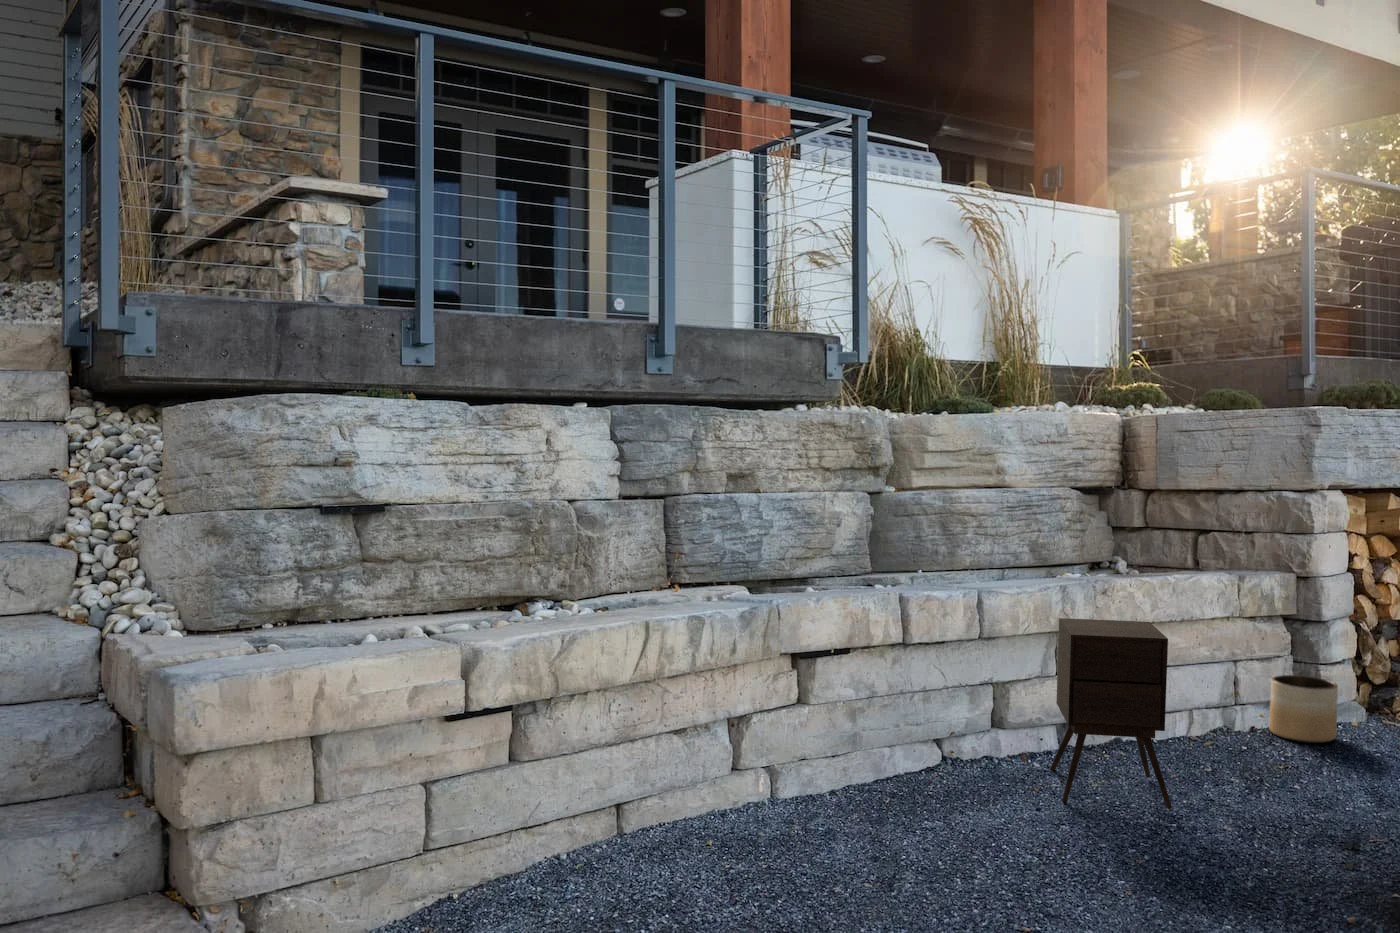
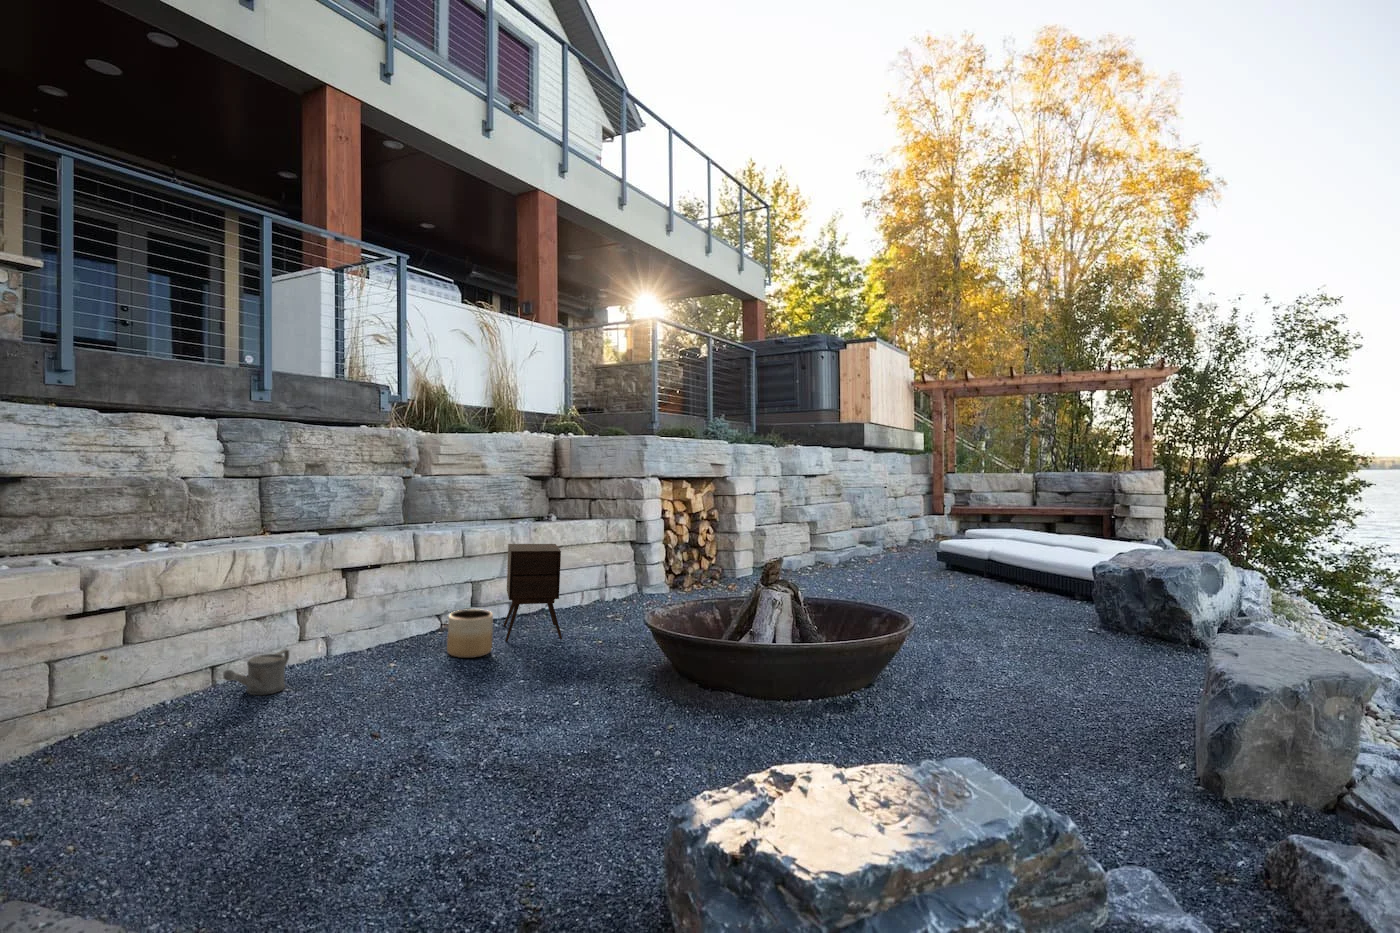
planter: present [1269,675,1338,743] -> present [447,609,493,658]
watering can: none [640,787,724,861] -> present [223,650,289,695]

